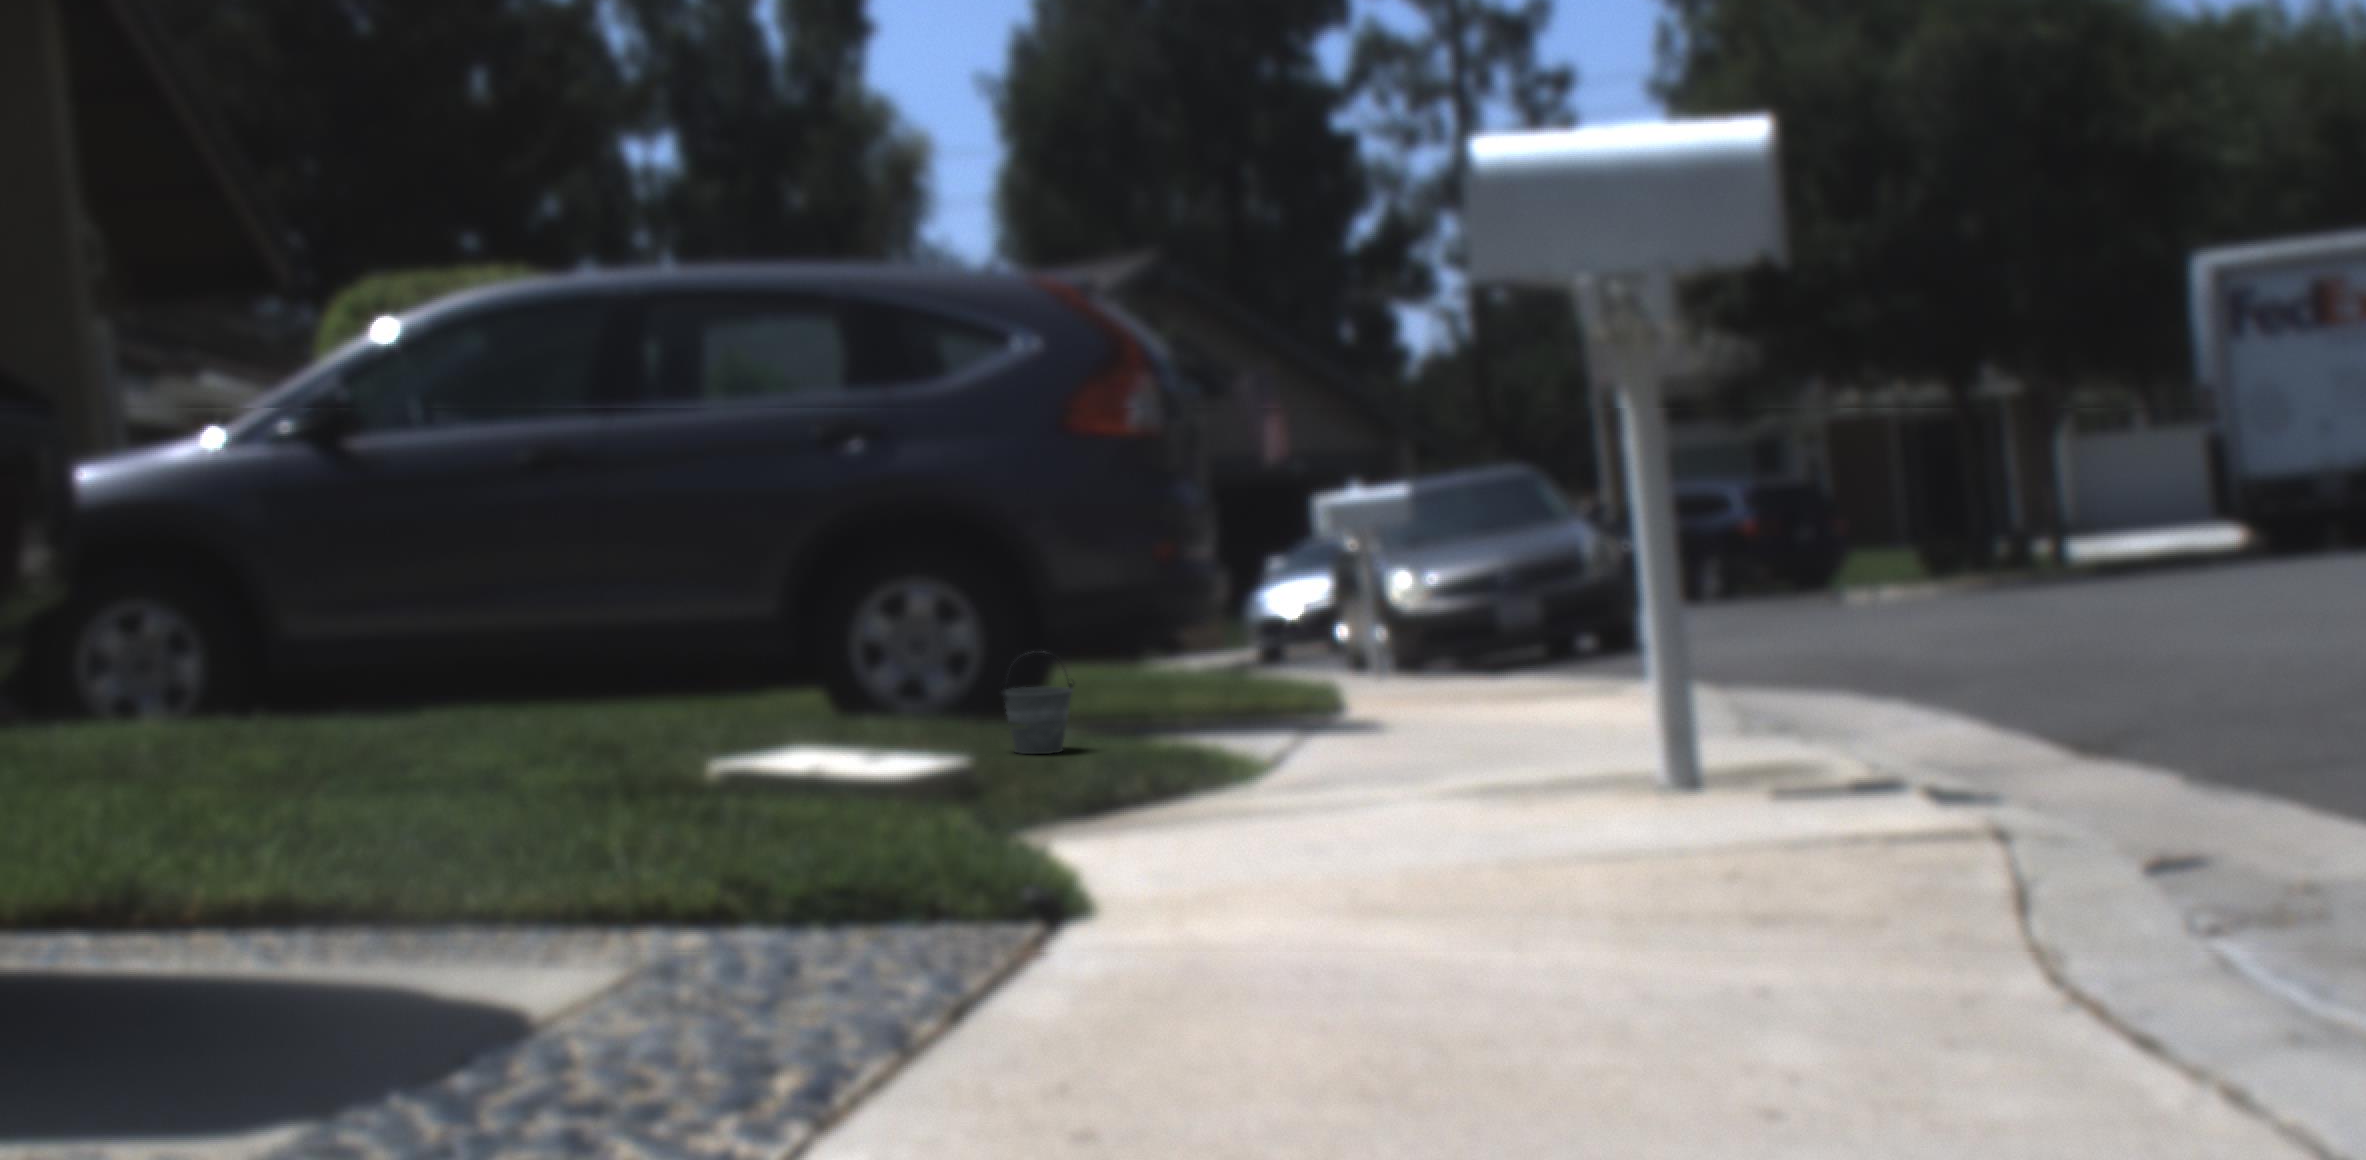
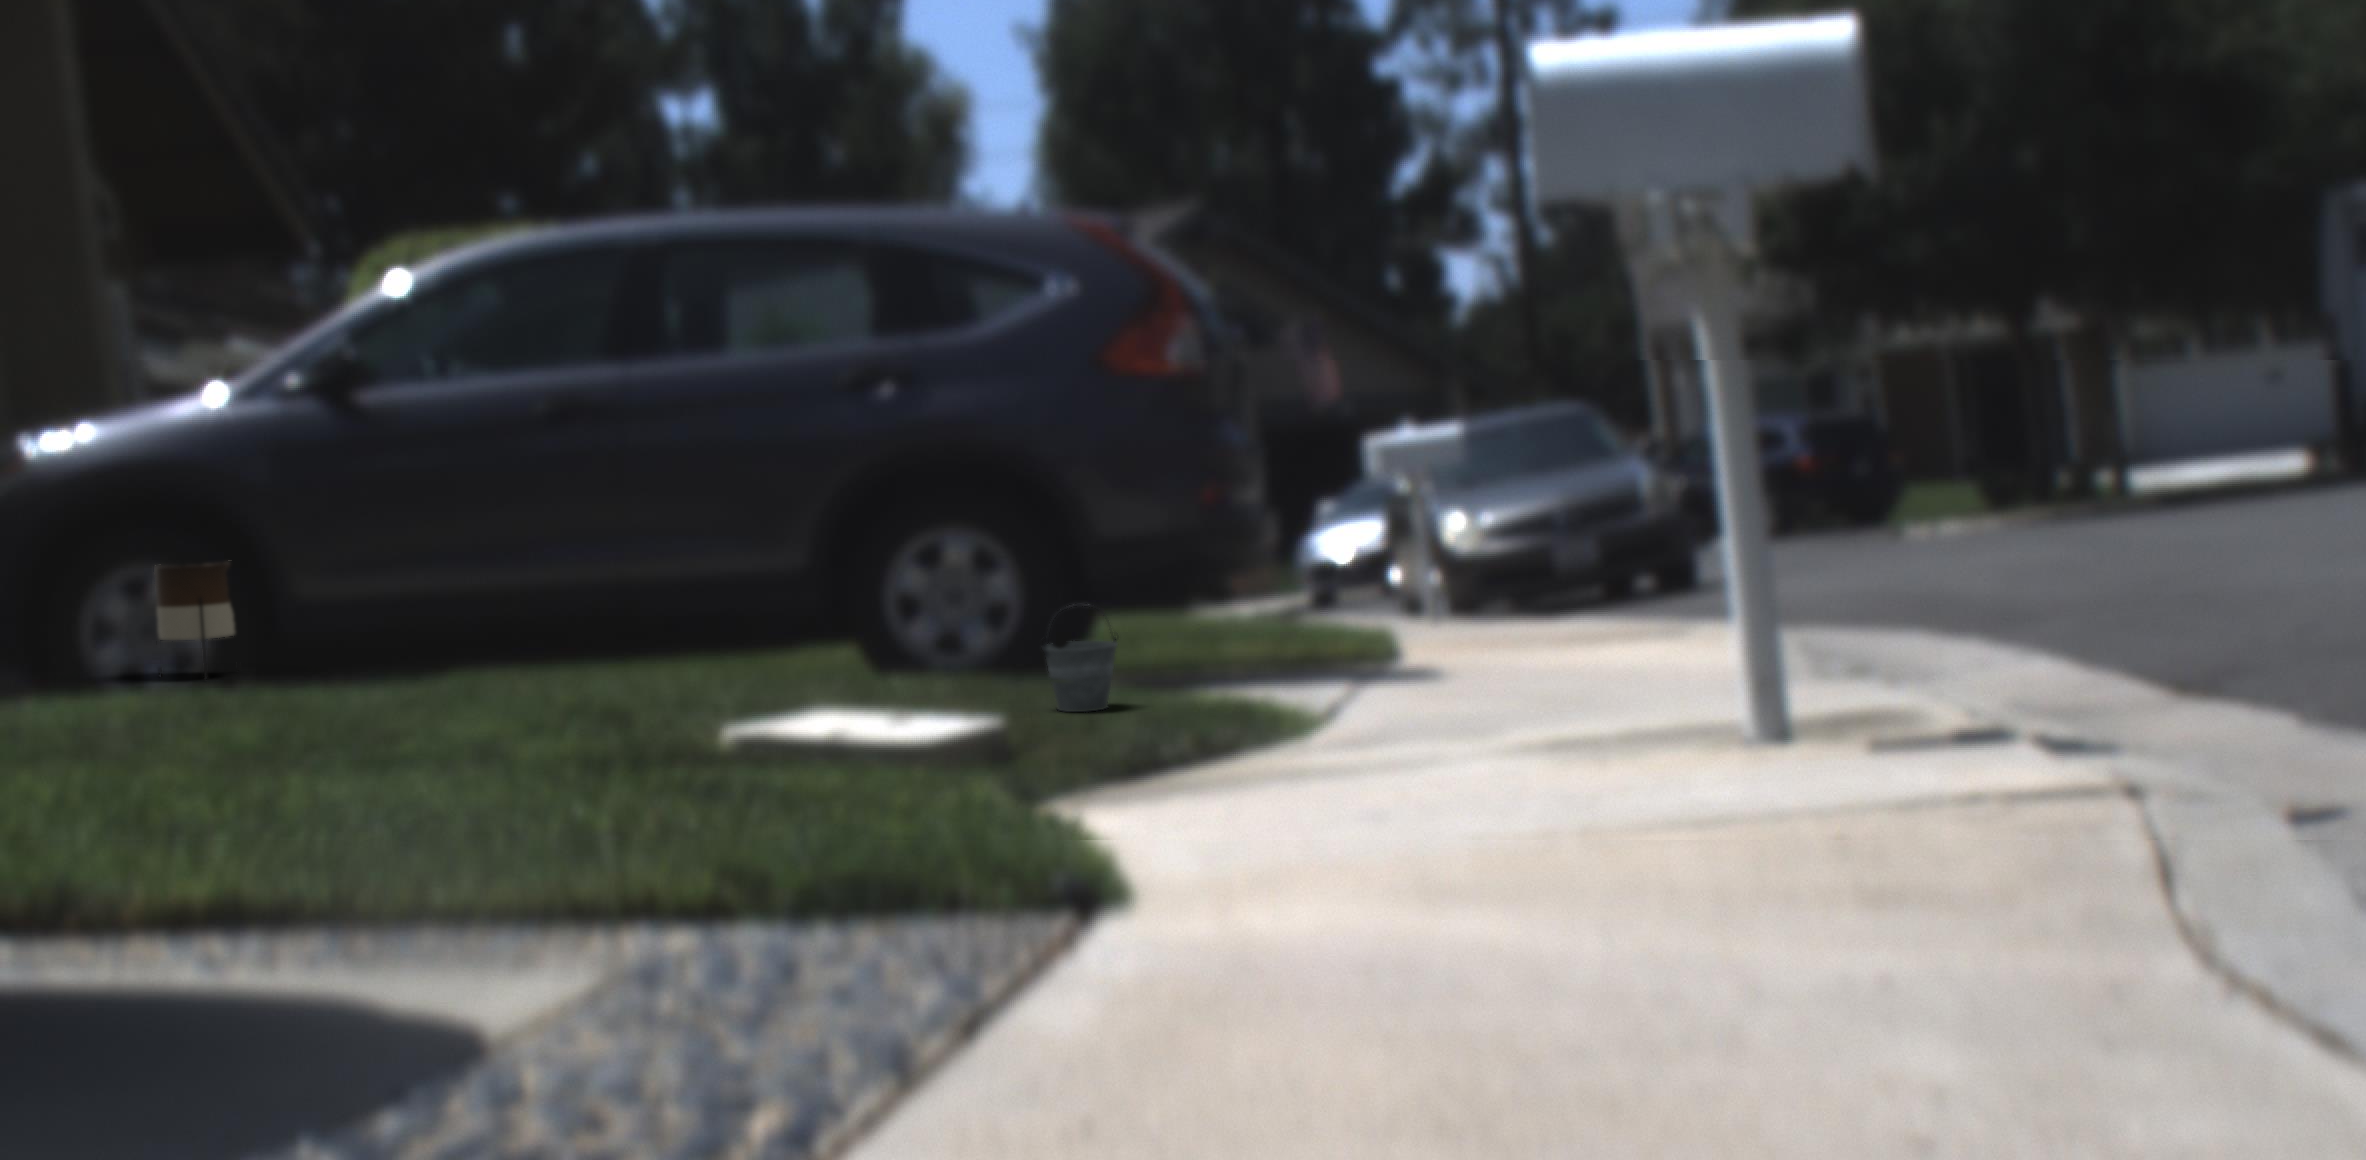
planter: none [147,596,229,710] -> present [154,562,240,678]

